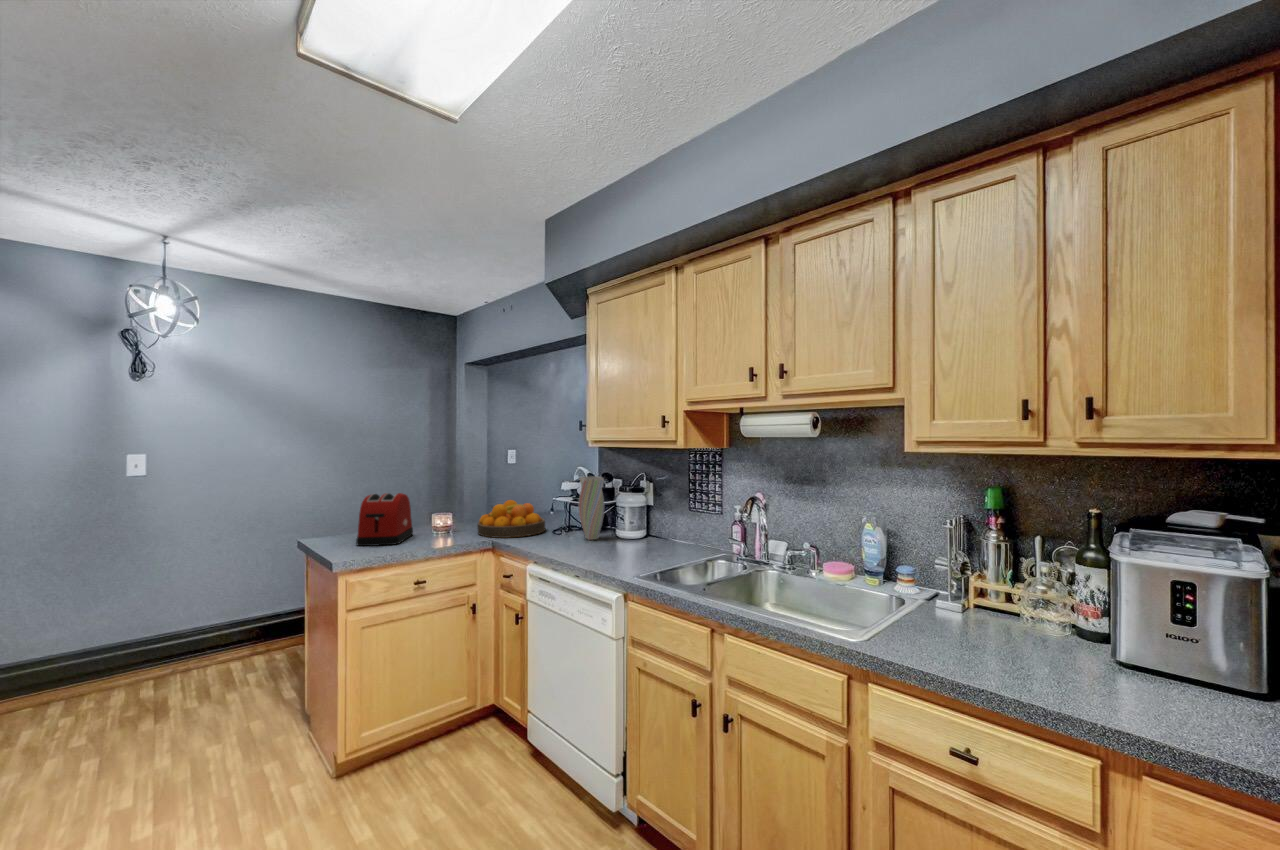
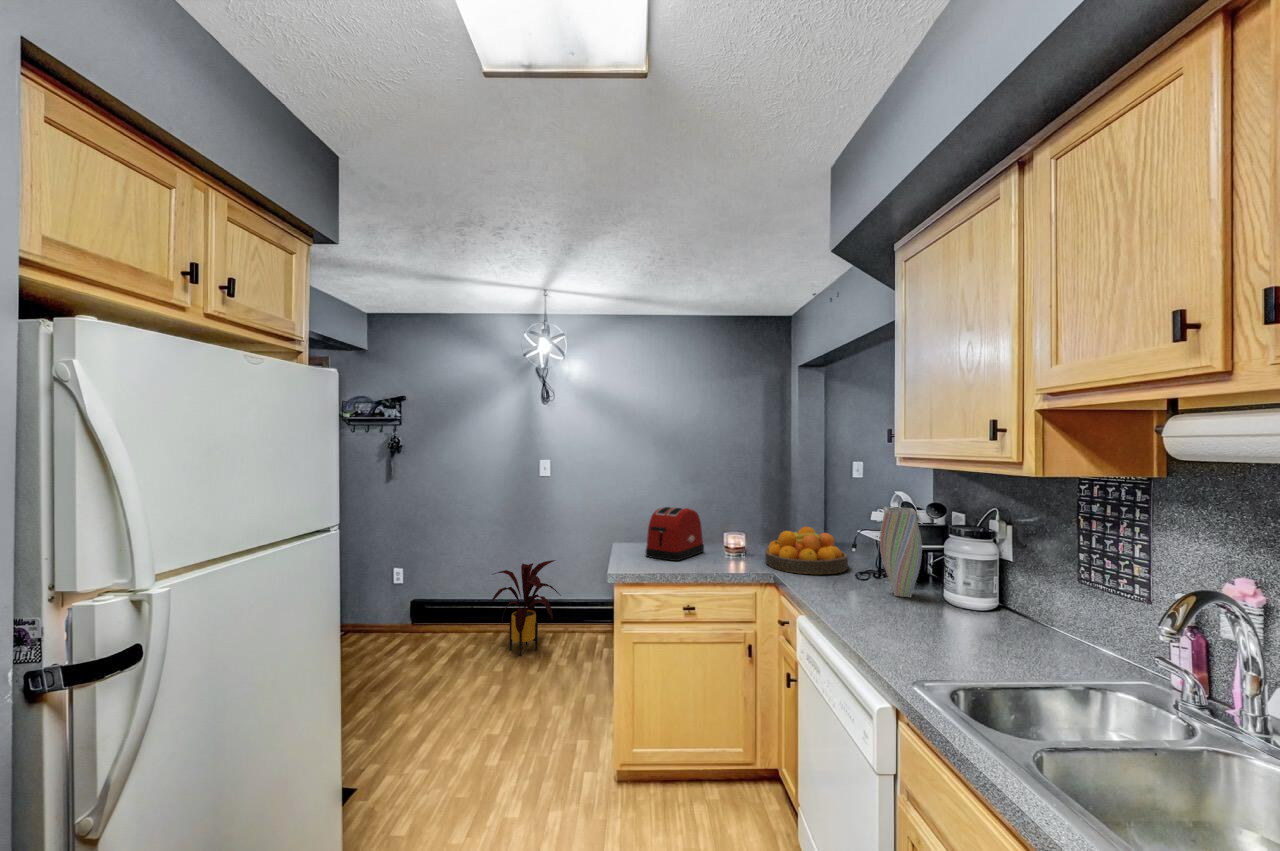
house plant: none [39,583,172,720] -> present [490,560,561,656]

